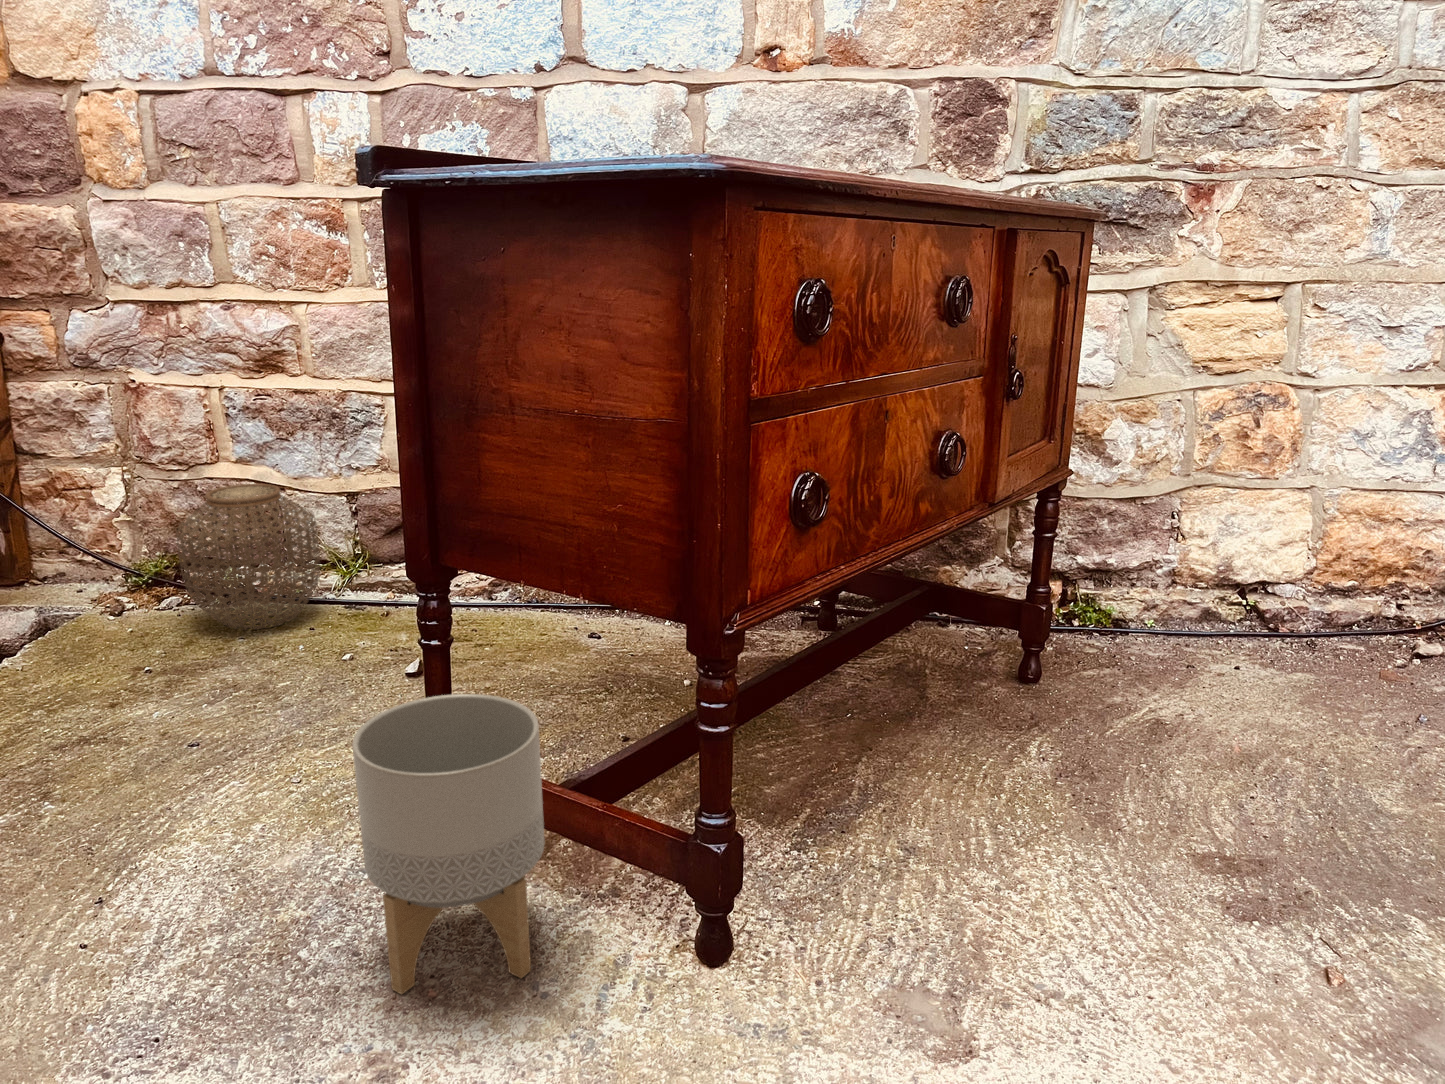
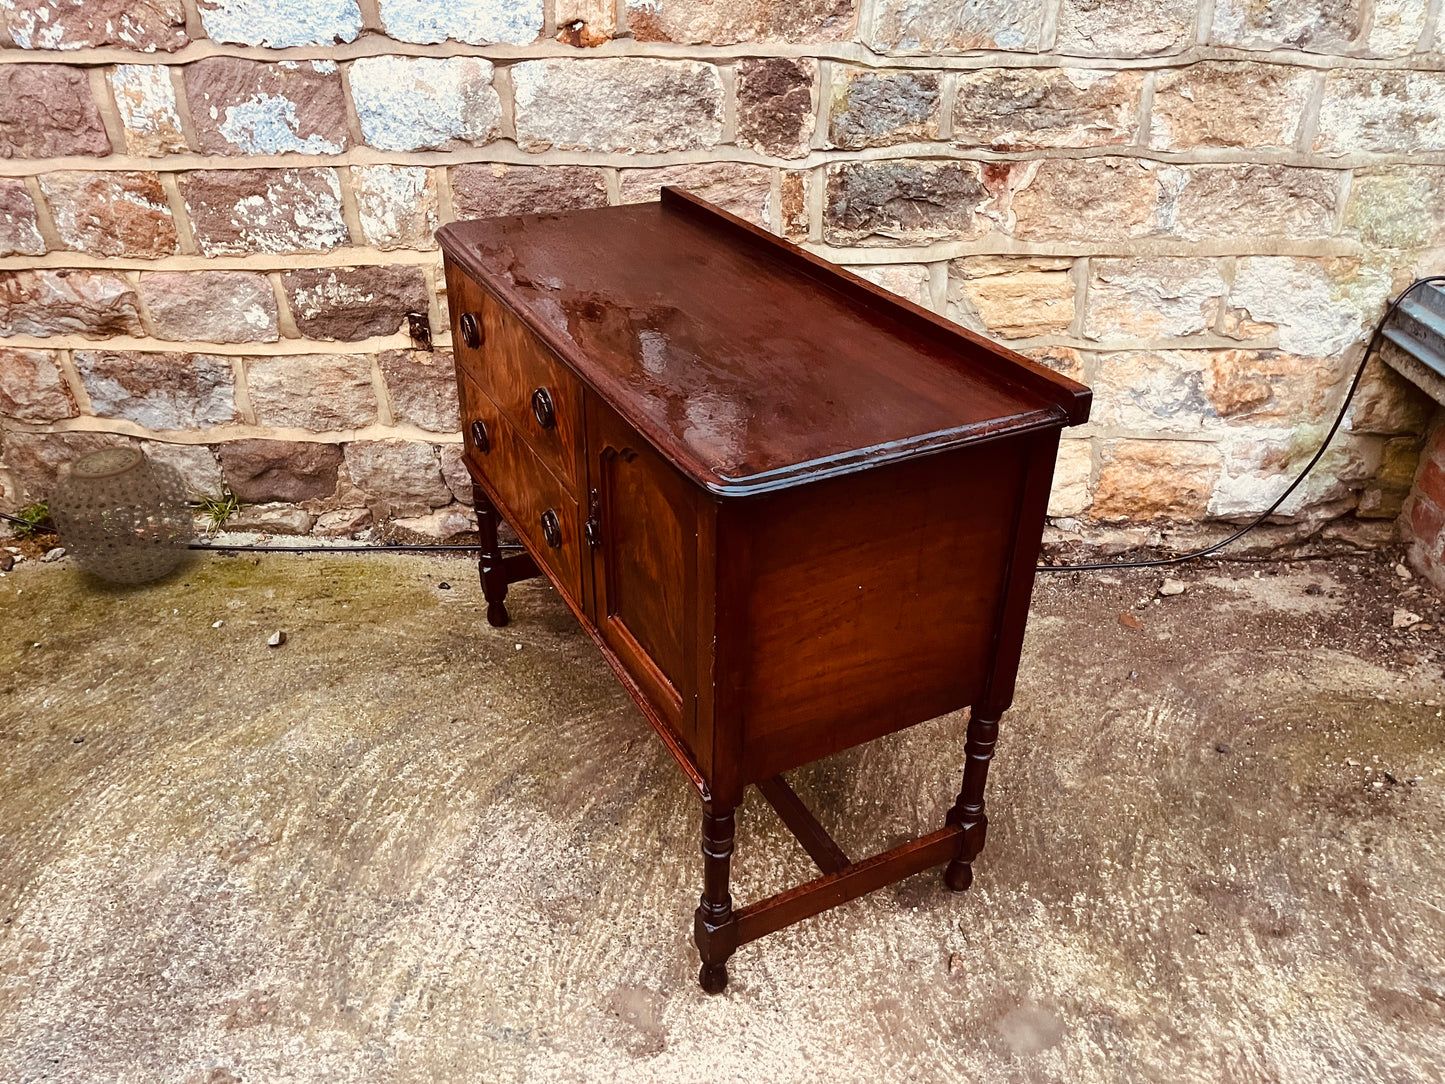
planter: present [352,694,544,994] -> none [168,770,353,1015]

